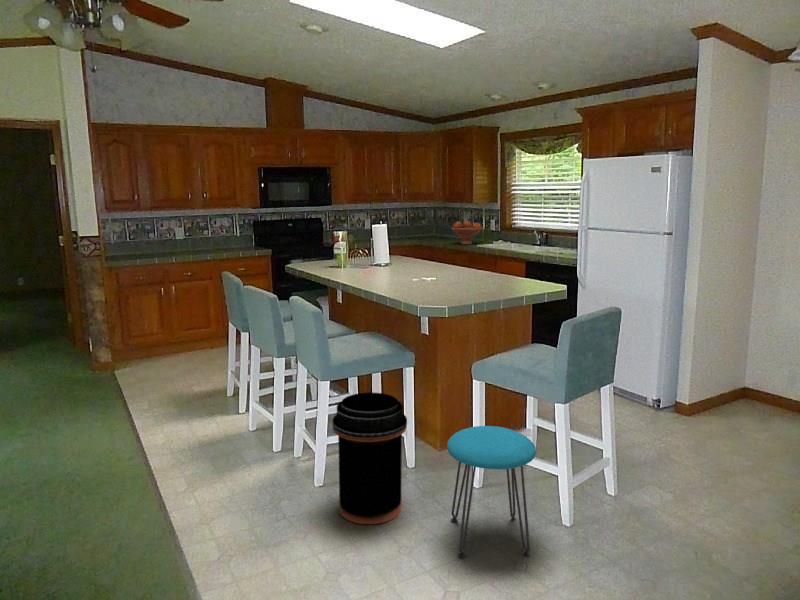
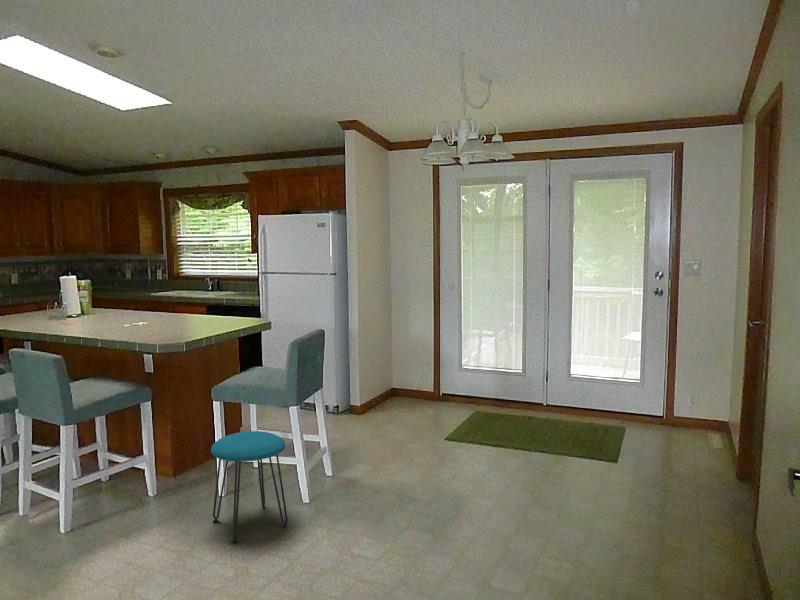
fruit bowl: present [451,221,482,245] -> none [121,271,154,294]
trash can: present [333,393,407,524] -> none [90,423,165,547]

